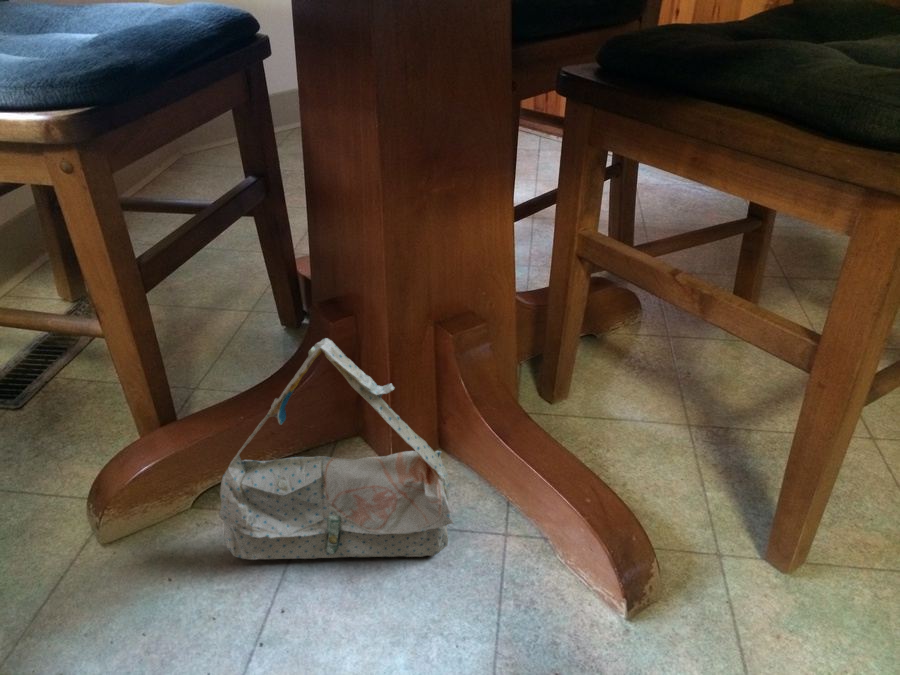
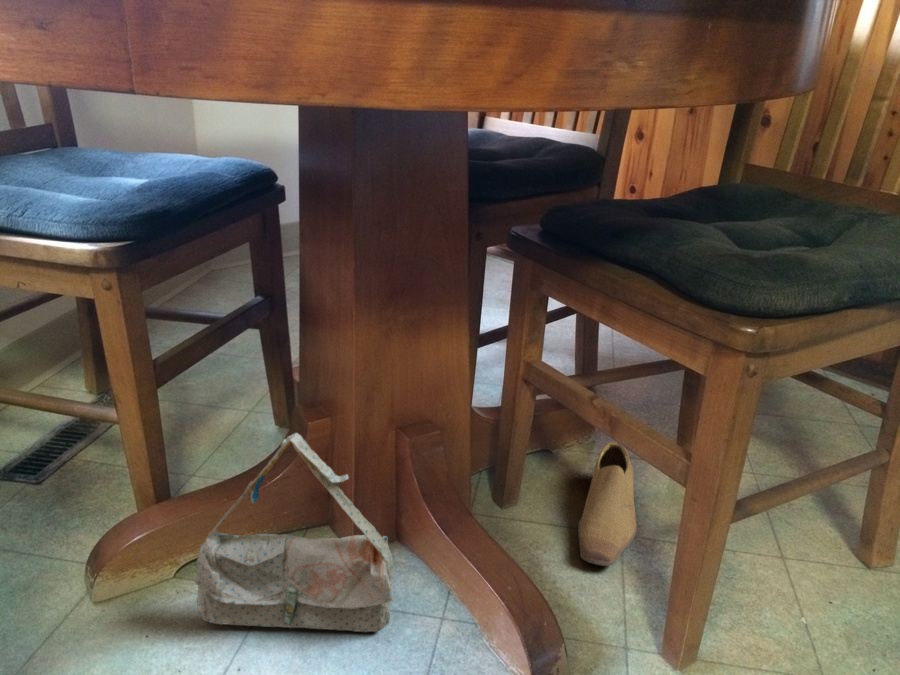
shoe: none [642,321,708,463] -> present [578,442,637,566]

